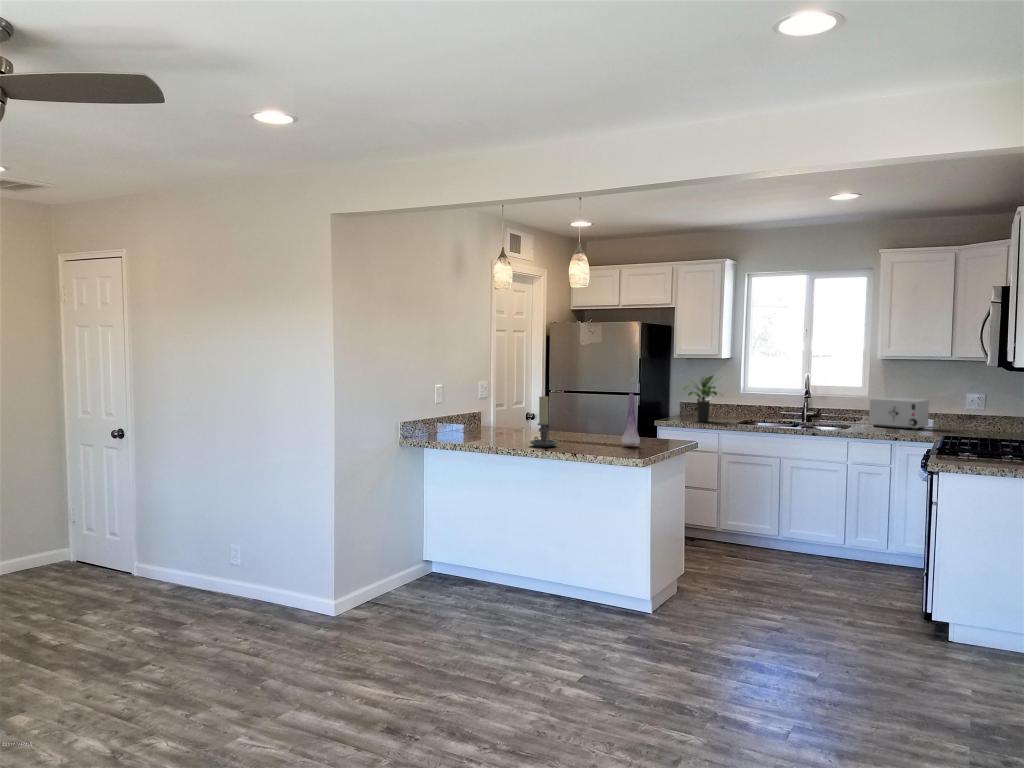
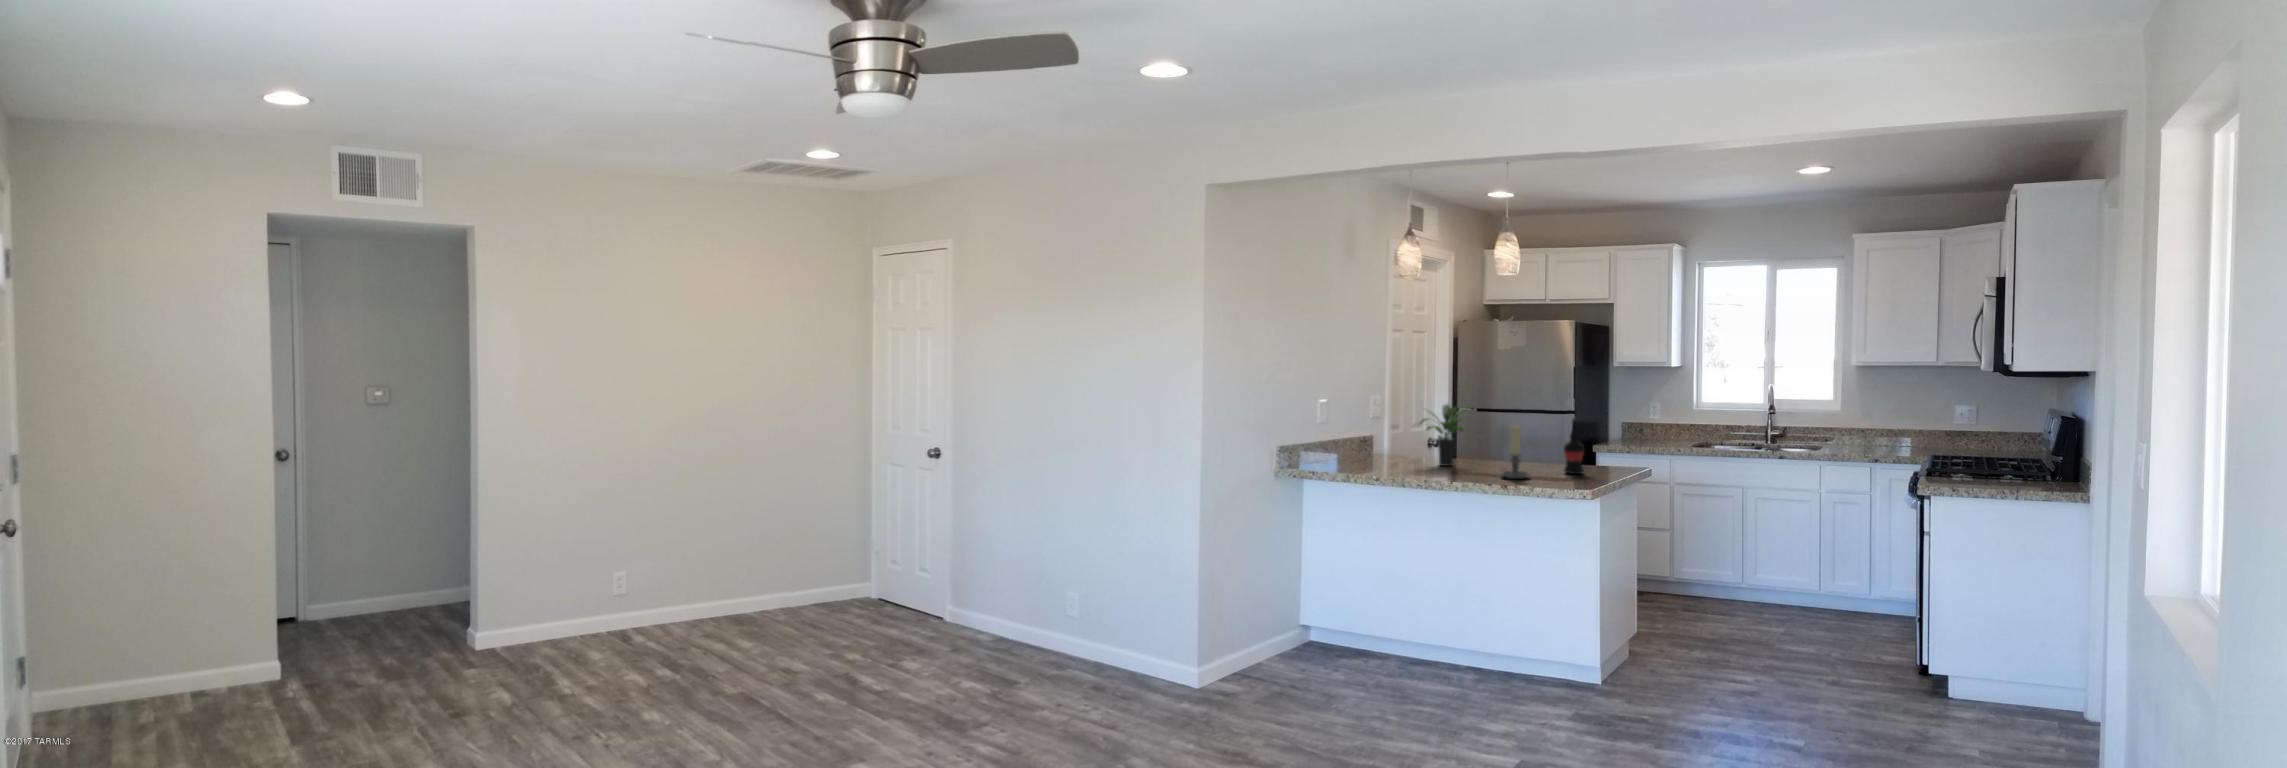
potted plant: present [683,375,718,422] -> present [1420,405,1463,466]
wine bottle: none [594,391,613,444] -> present [1564,418,1584,474]
vase: present [621,393,640,445] -> none [1594,420,1617,476]
toaster: present [869,397,929,430] -> none [1846,411,1915,450]

